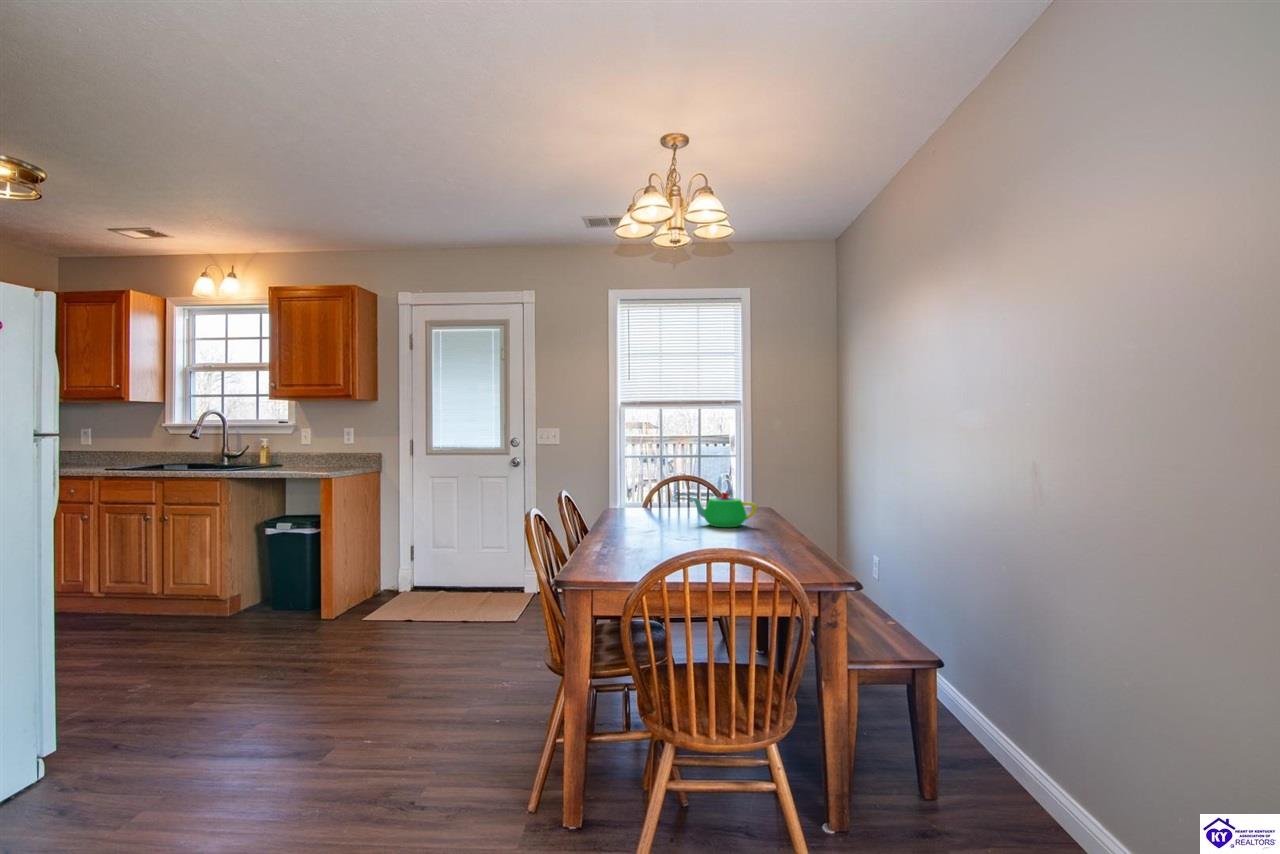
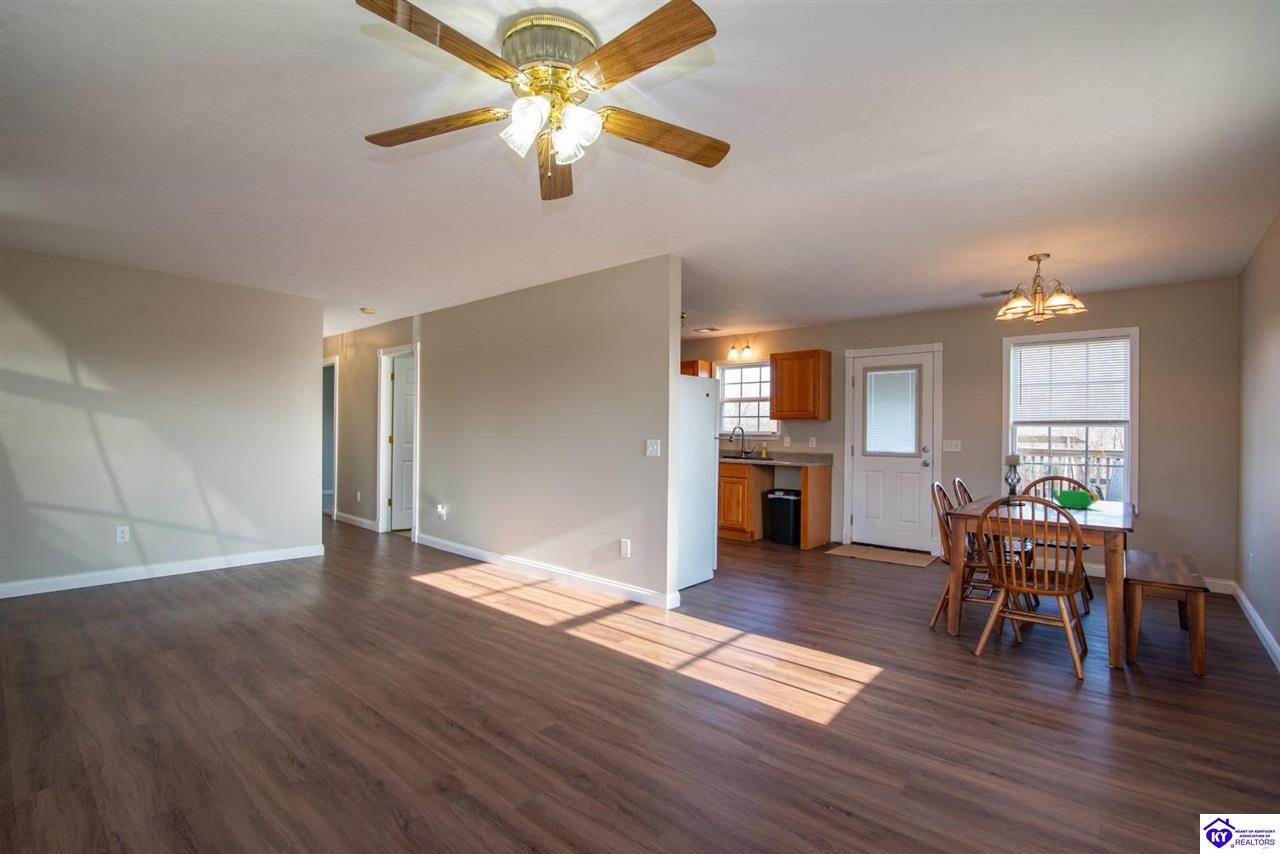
candle holder: none [628,443,664,531] -> present [1000,453,1026,506]

